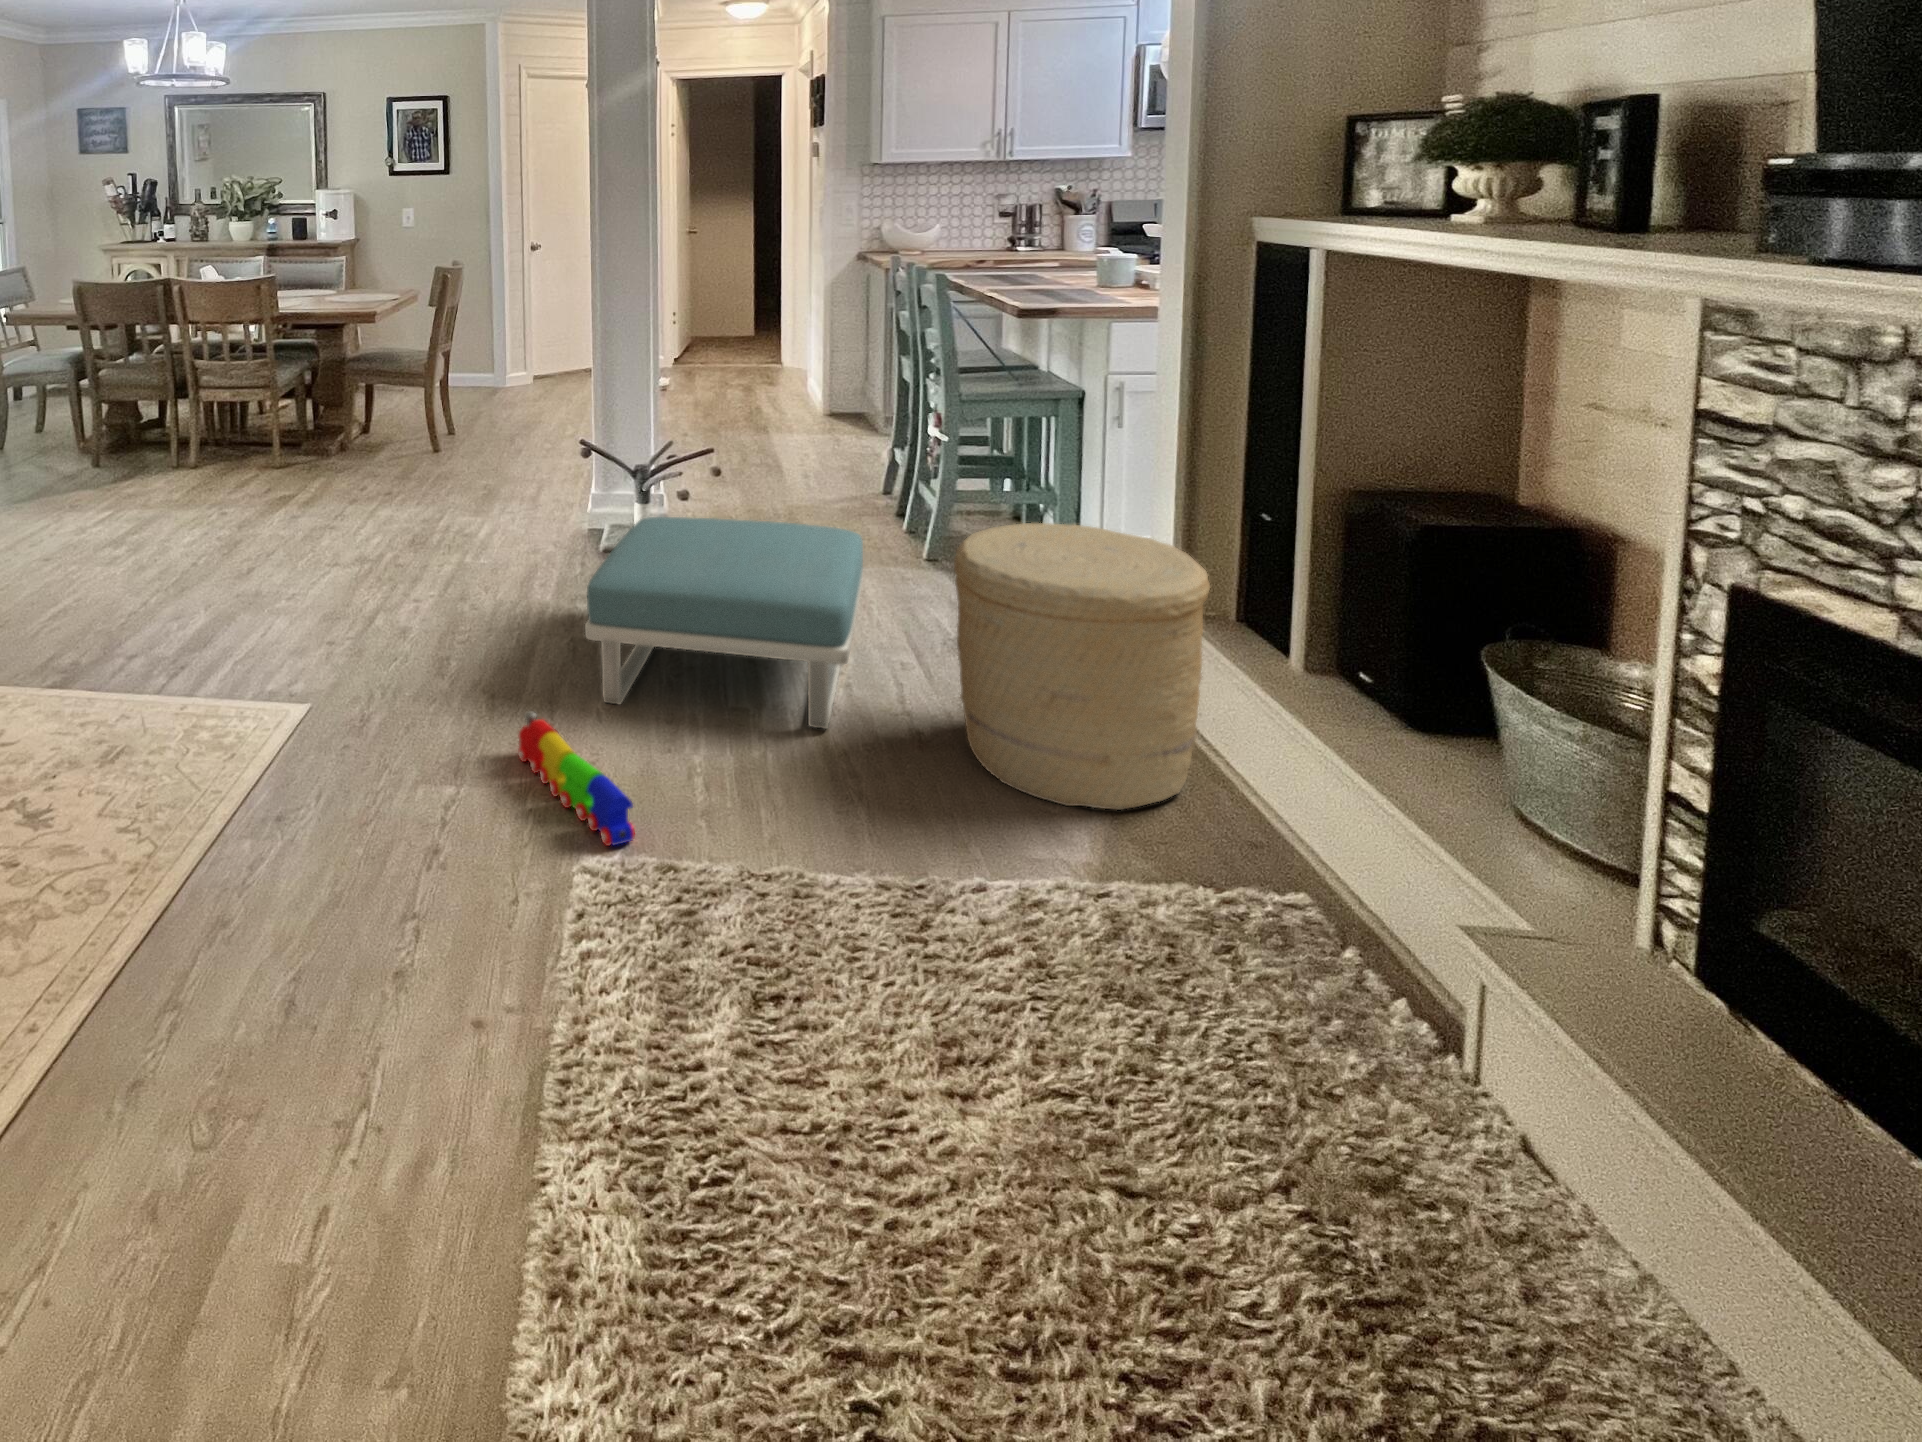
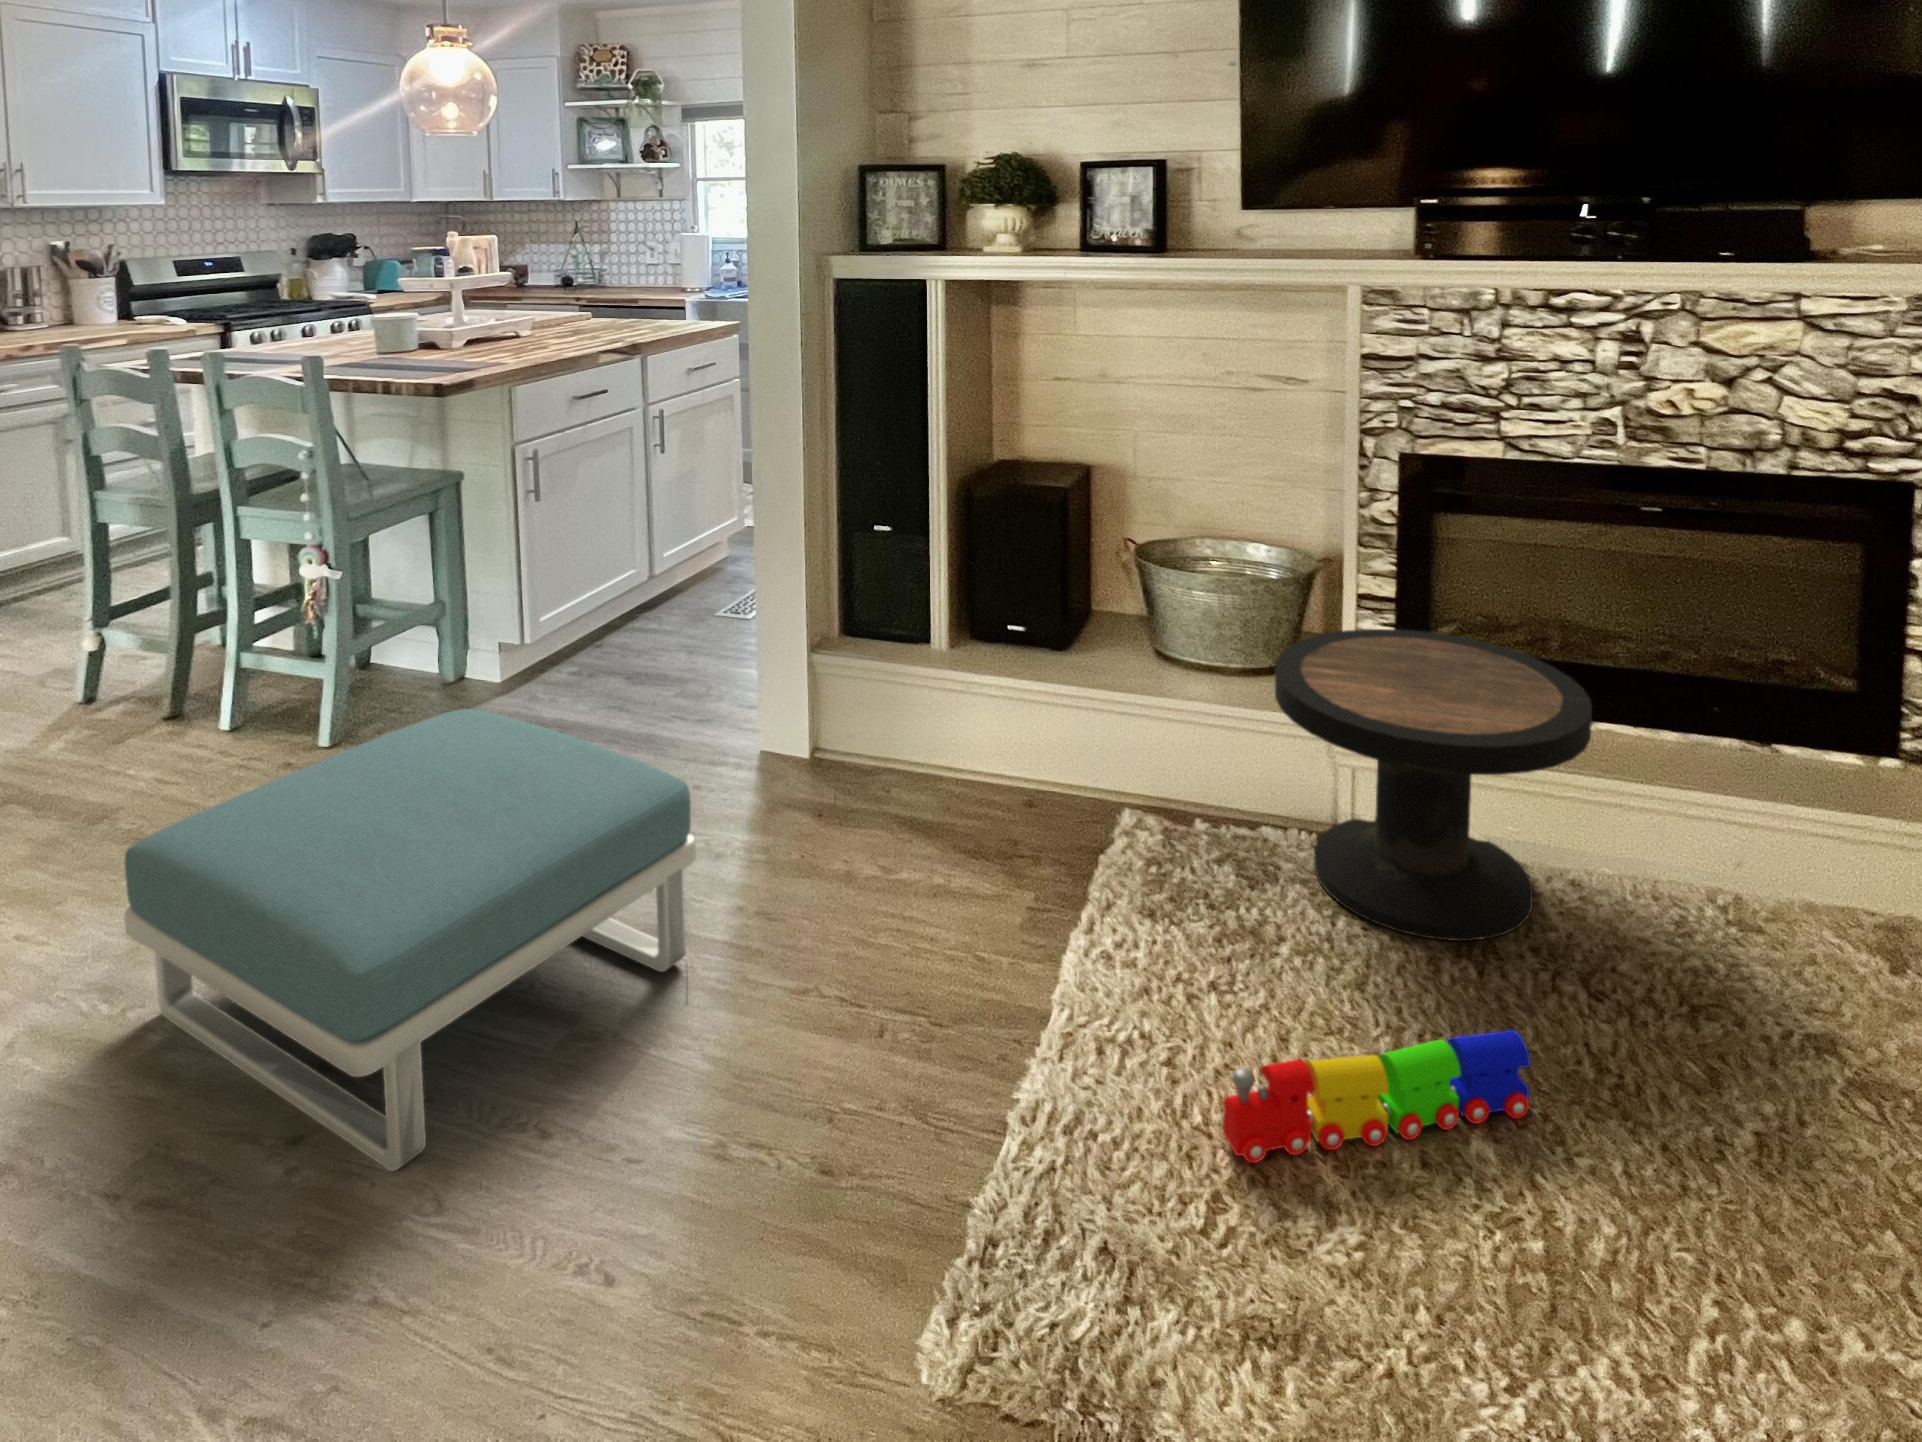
basket: present [954,523,1210,810] -> none [728,576,973,885]
toy train: present [518,711,635,846] -> present [1223,1030,1530,1163]
side table: none [1212,759,1755,1252] -> present [1275,629,1592,941]

